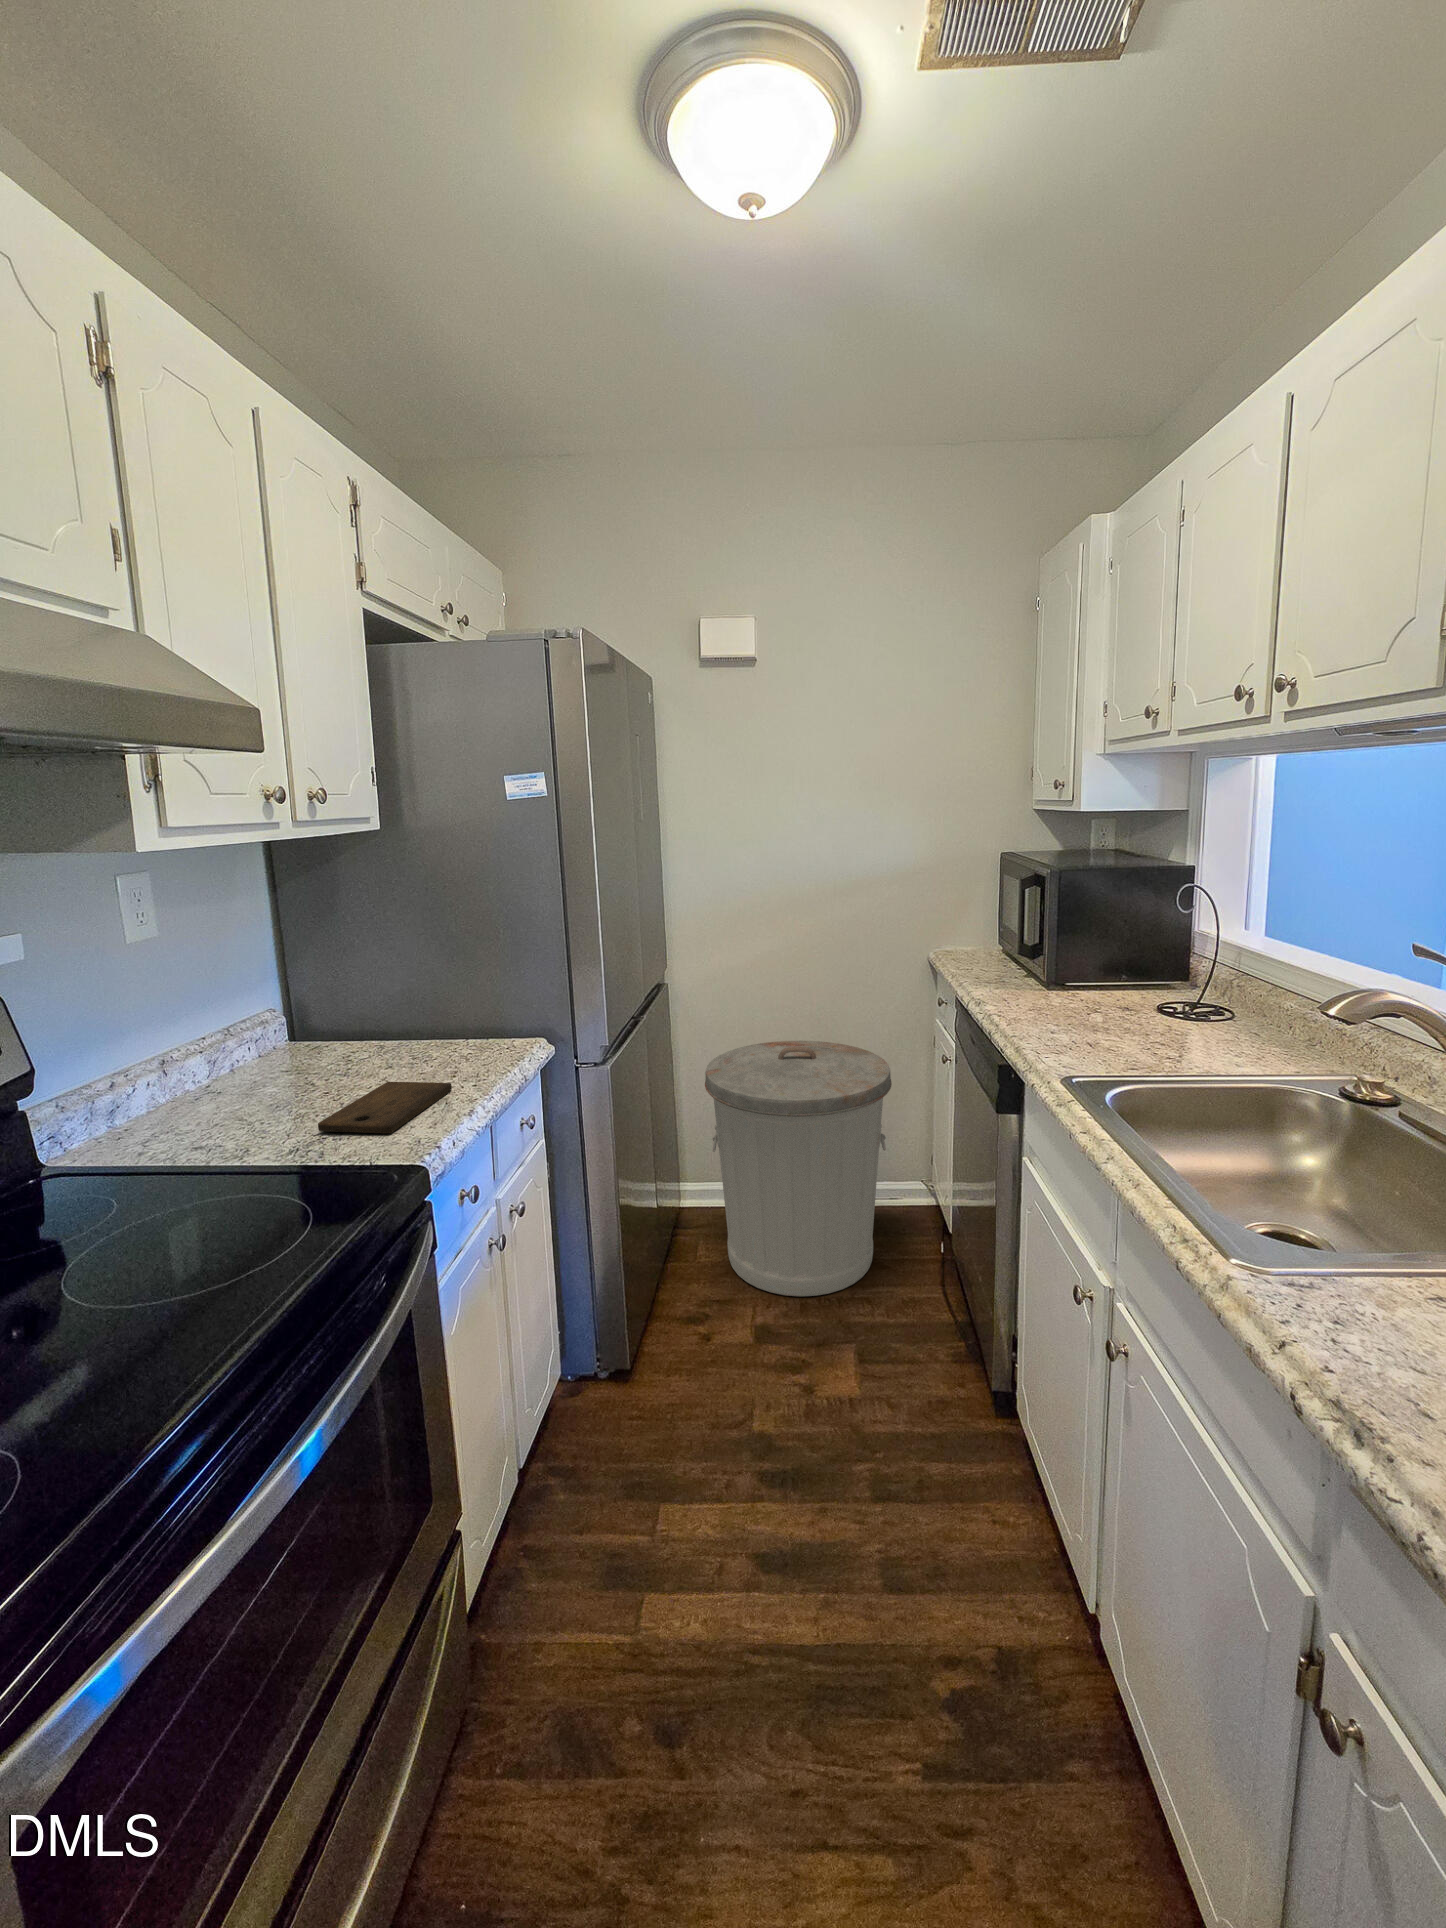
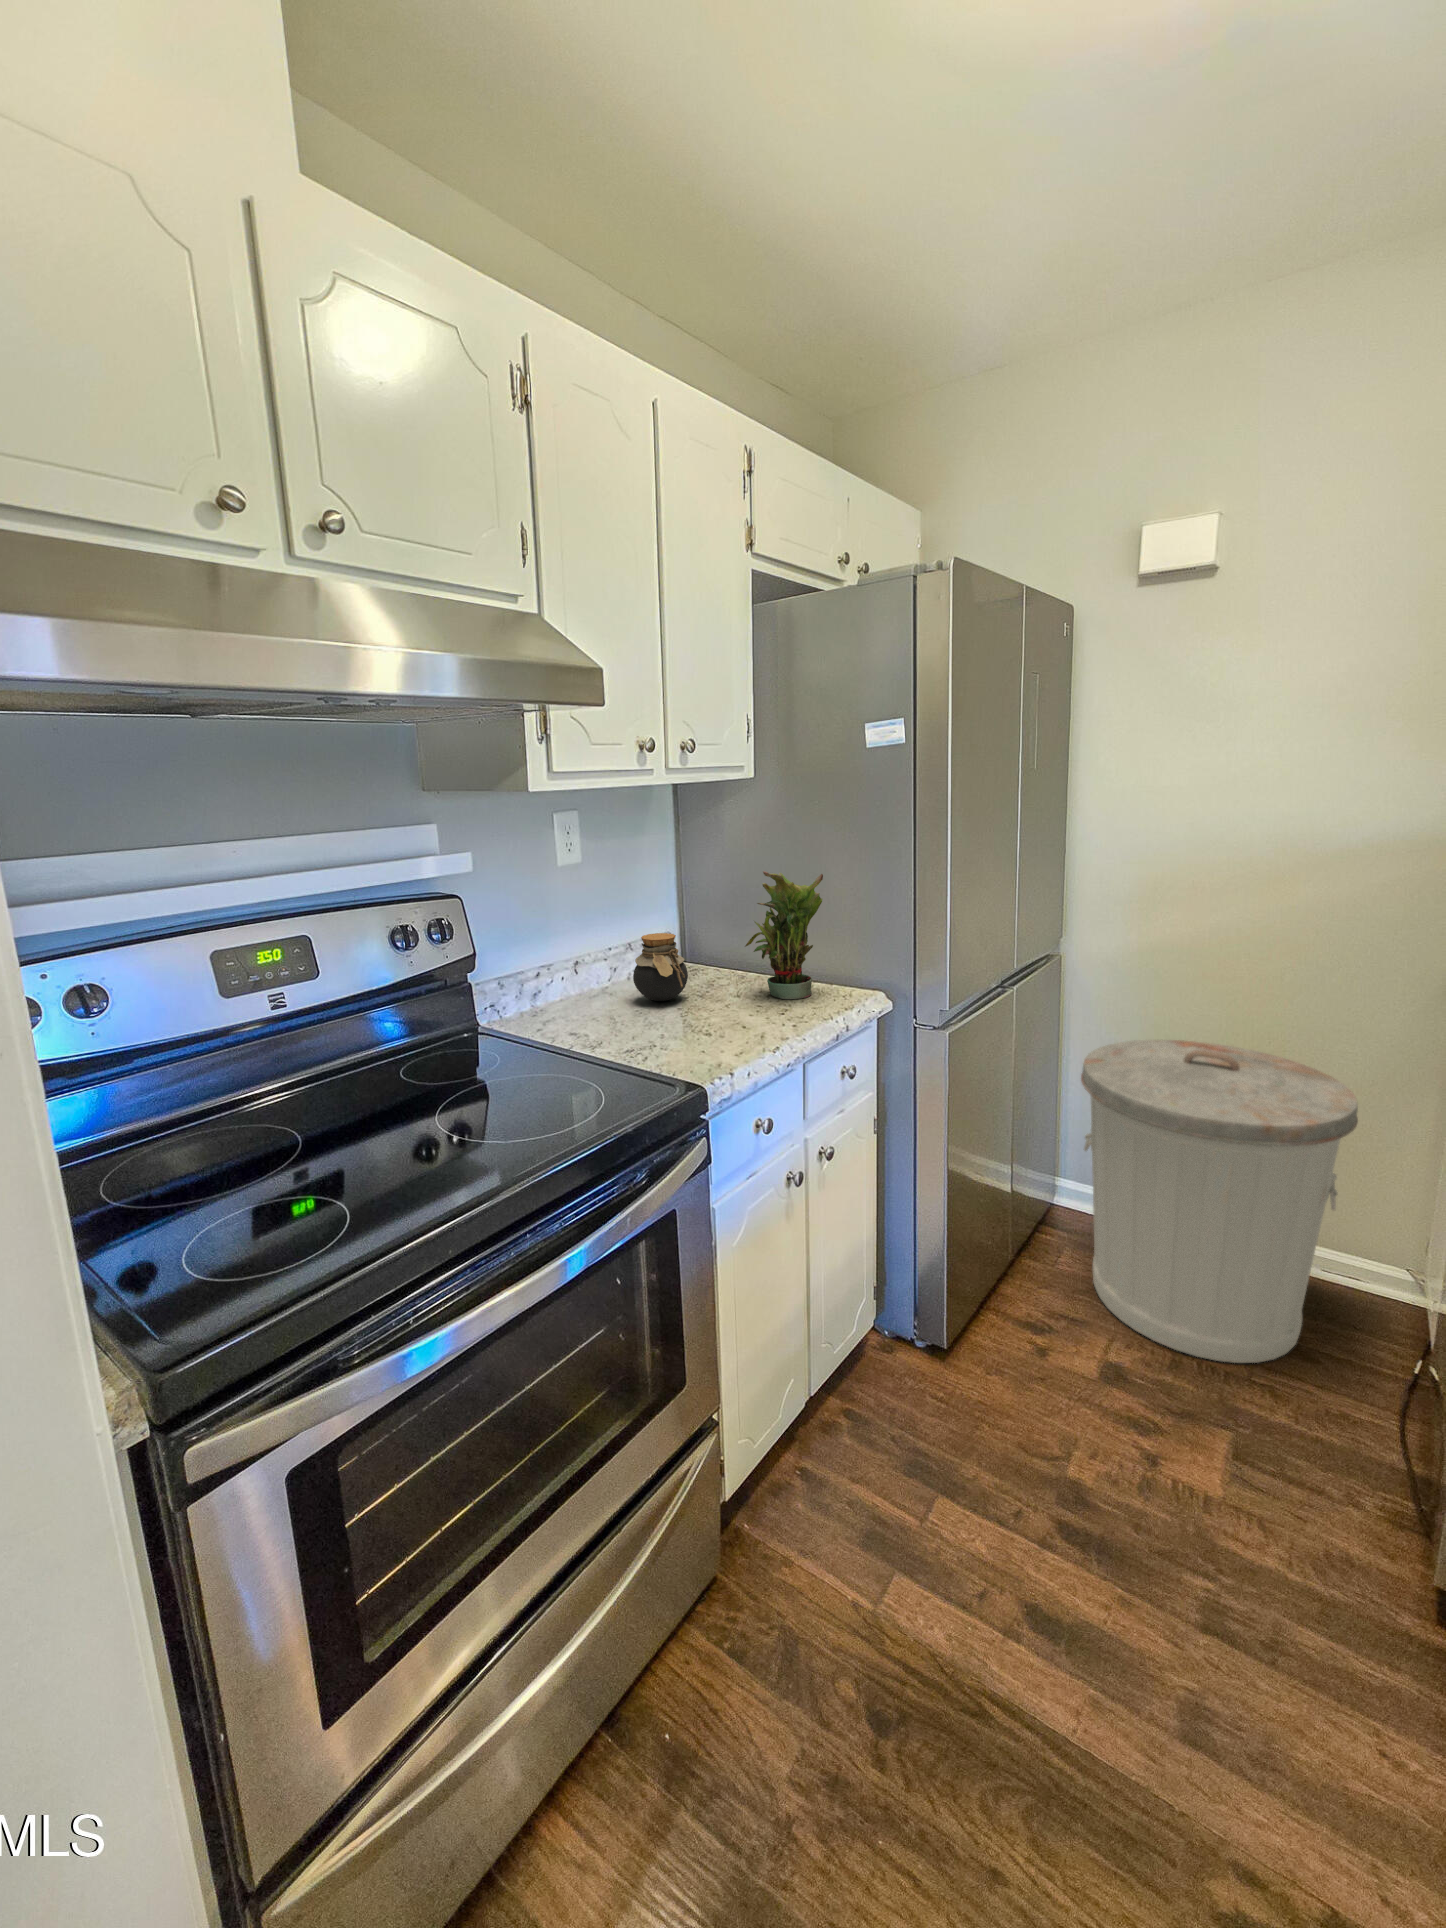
potted plant: none [395,927,482,1062] -> present [745,871,823,999]
jar: none [259,1009,332,1090] -> present [633,933,688,1001]
cutting board: present [318,1082,452,1133] -> none [652,1007,771,1052]

